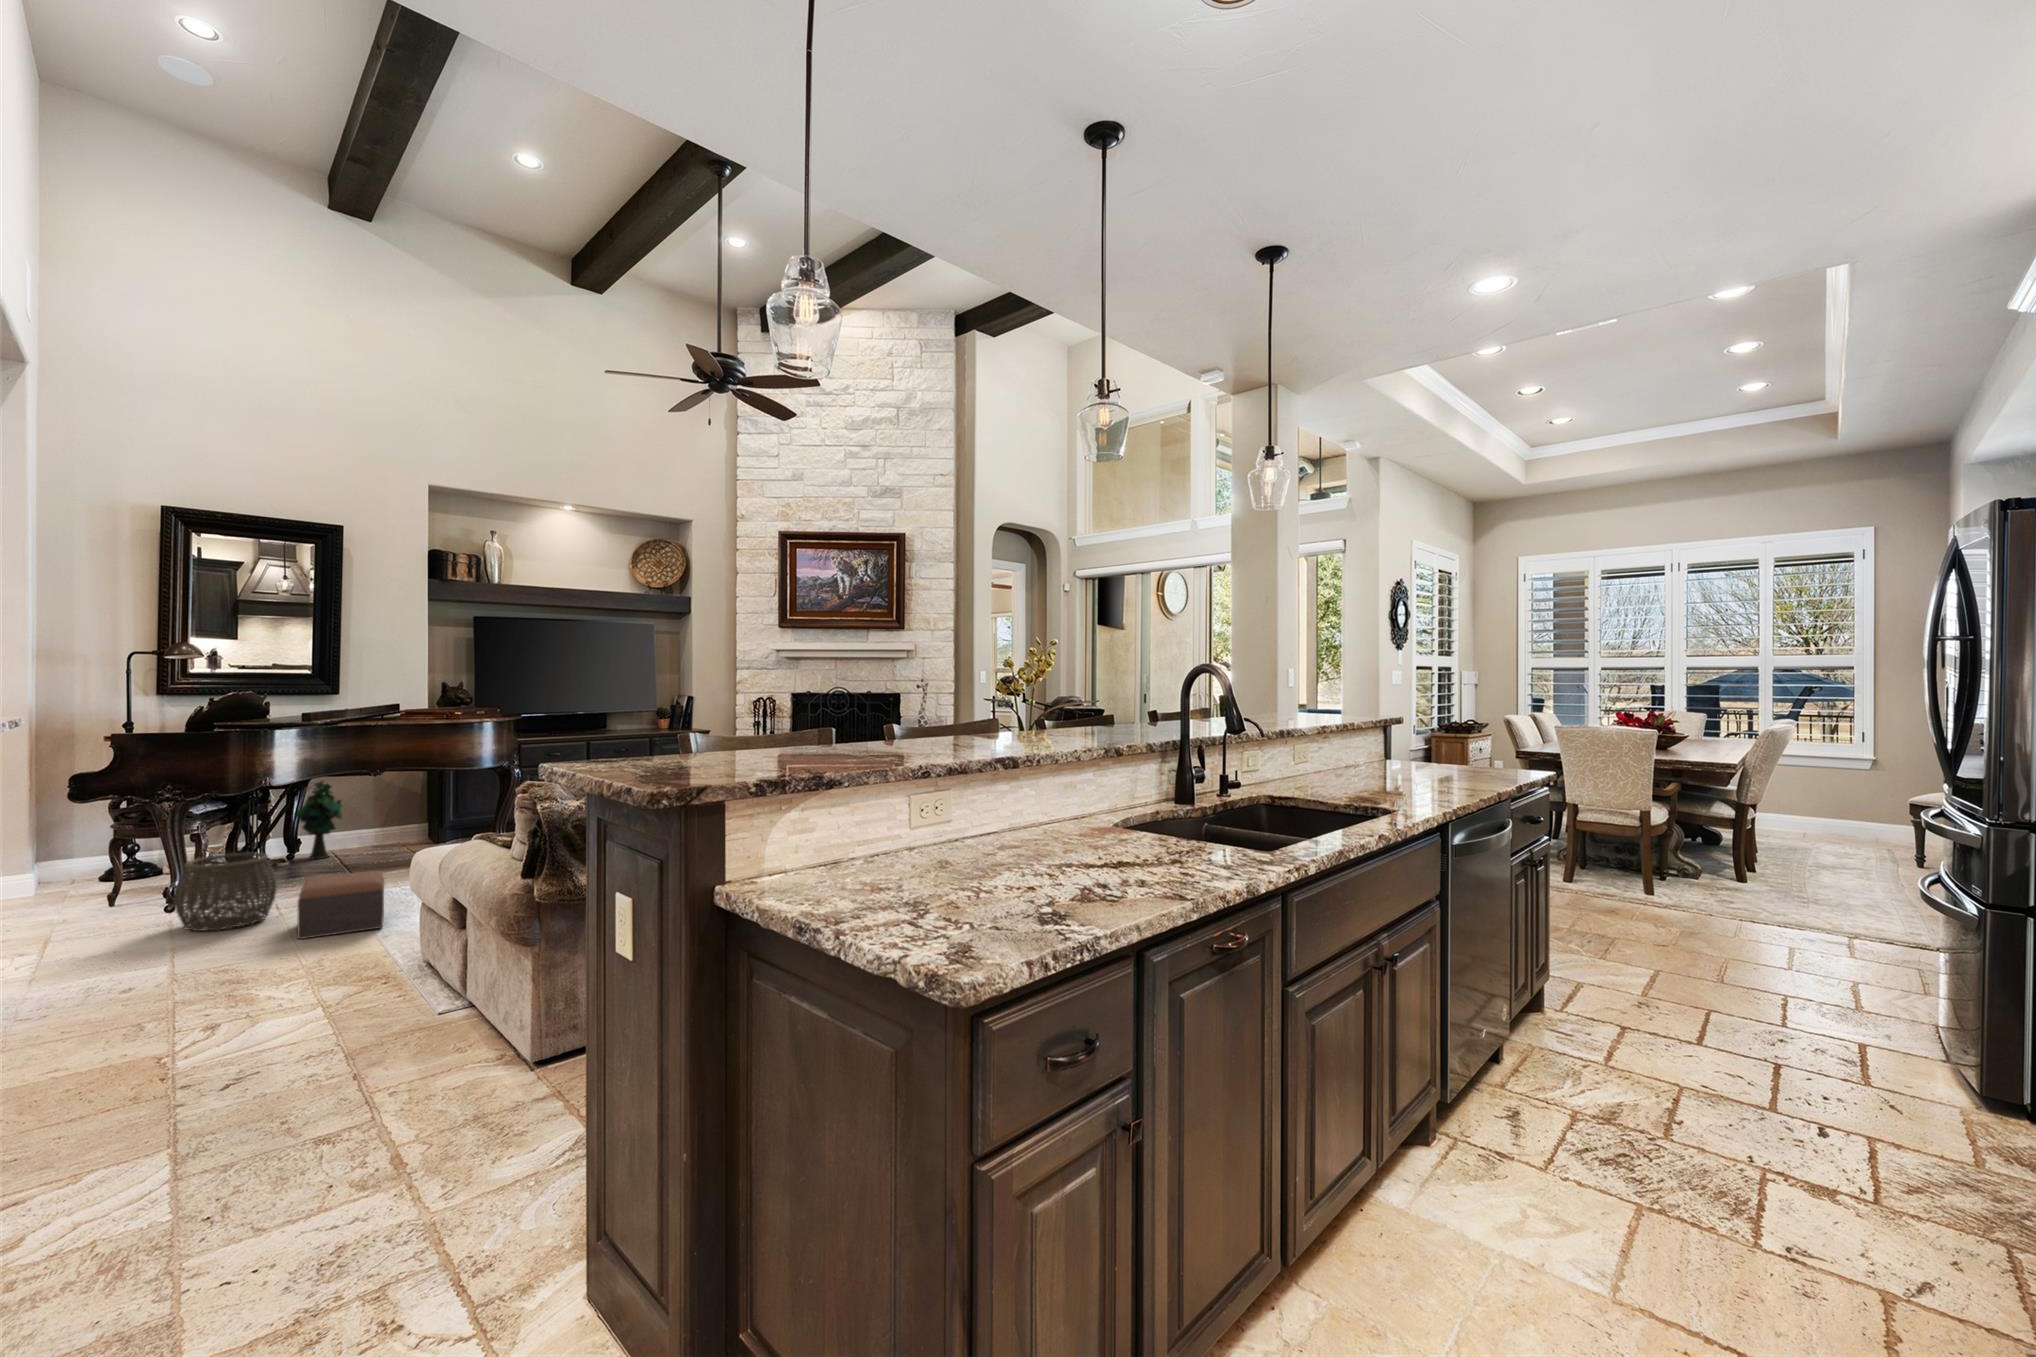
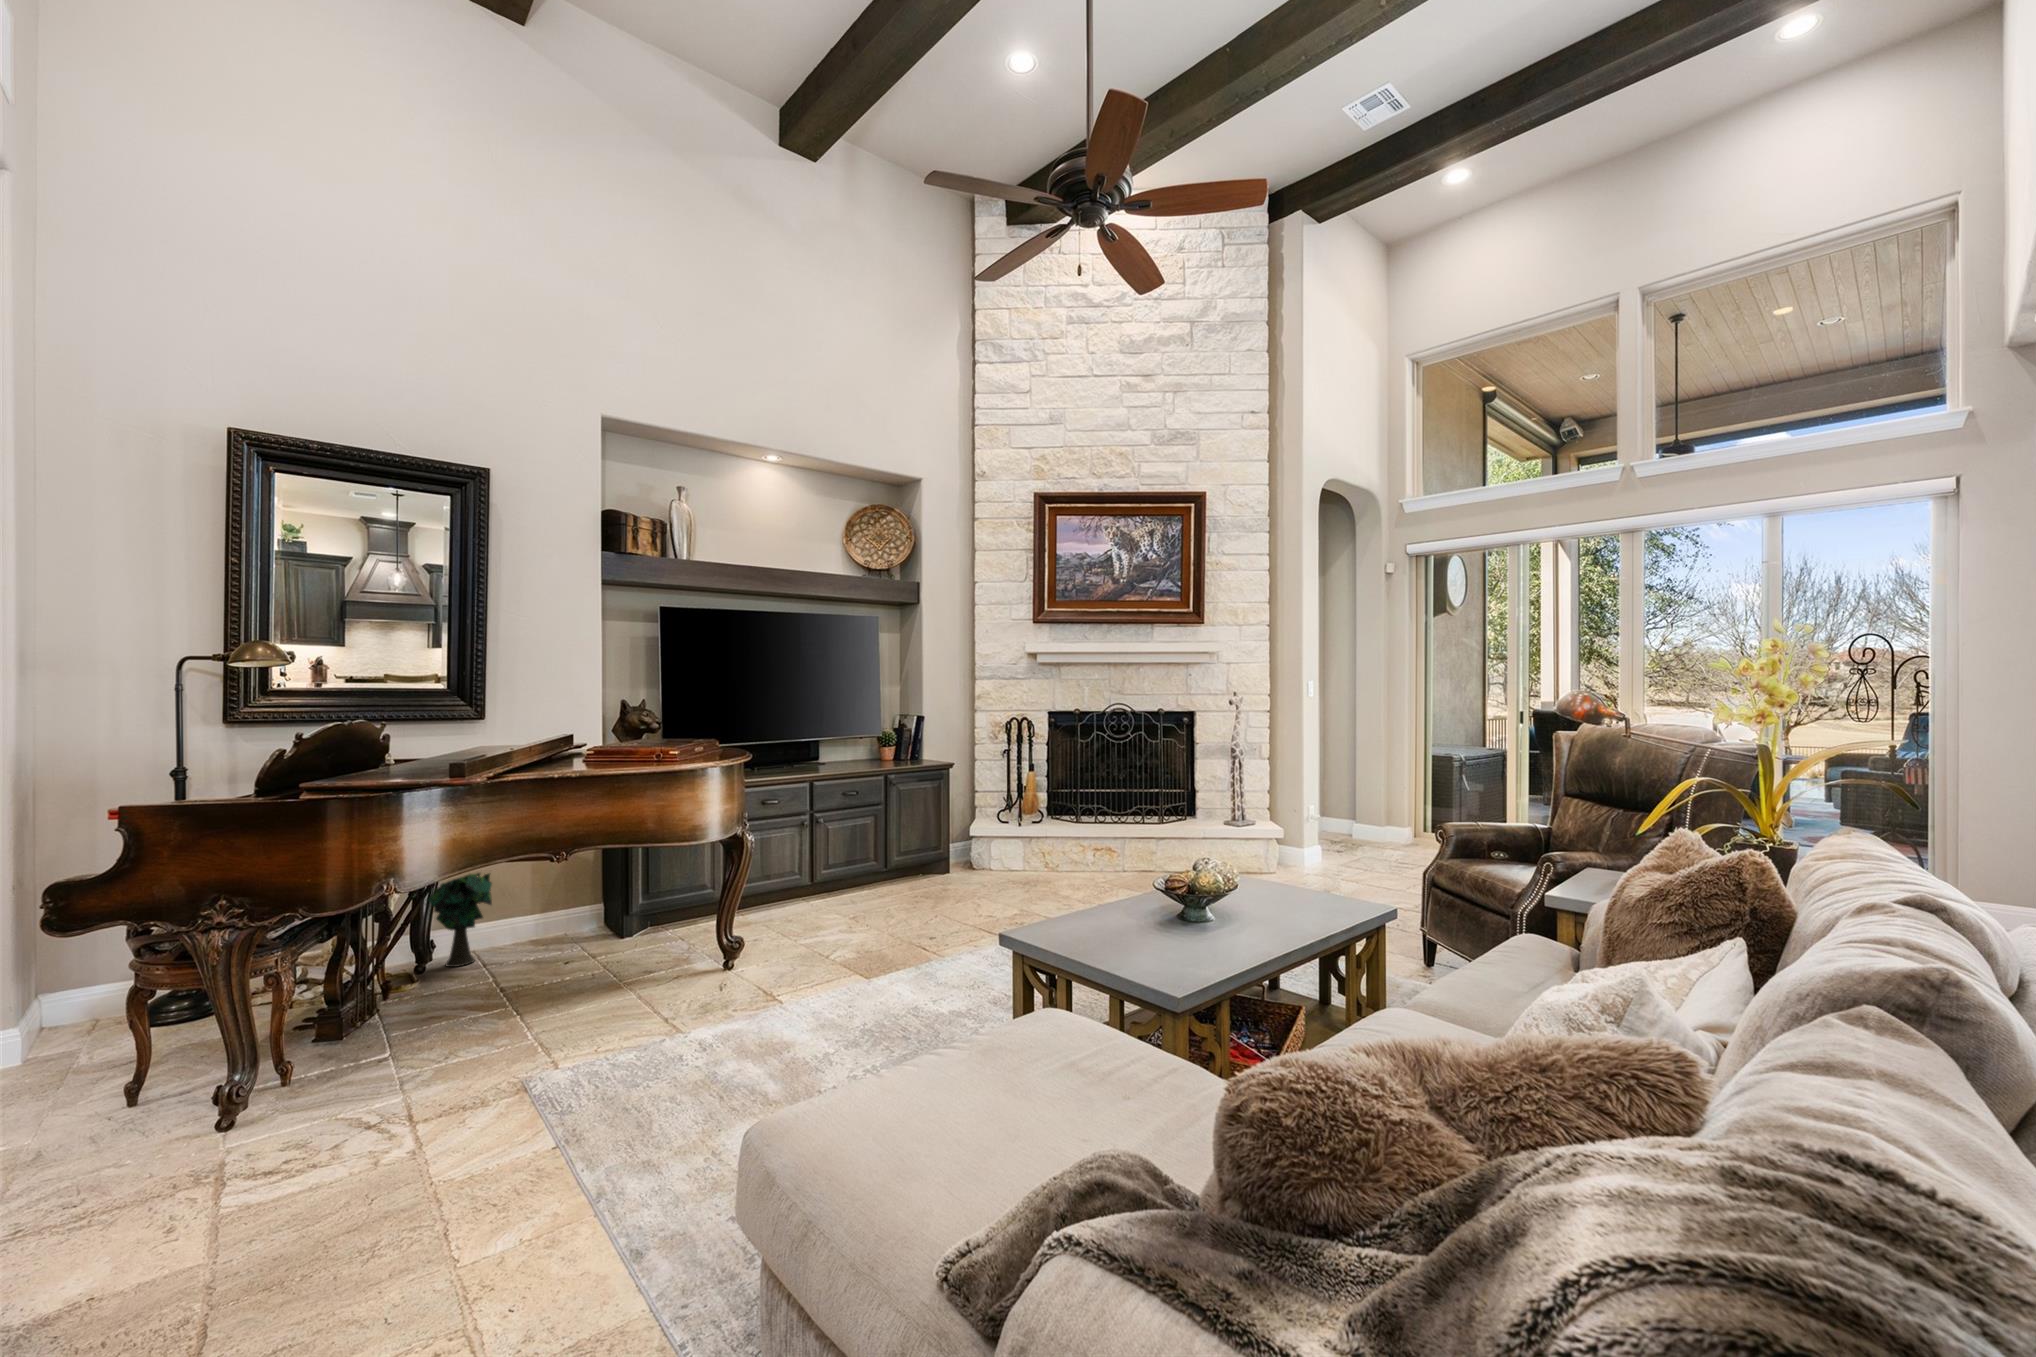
woven basket: present [174,853,277,931] -> none [222,1017,411,1194]
footstool: present [297,870,384,939] -> none [452,1049,603,1223]

